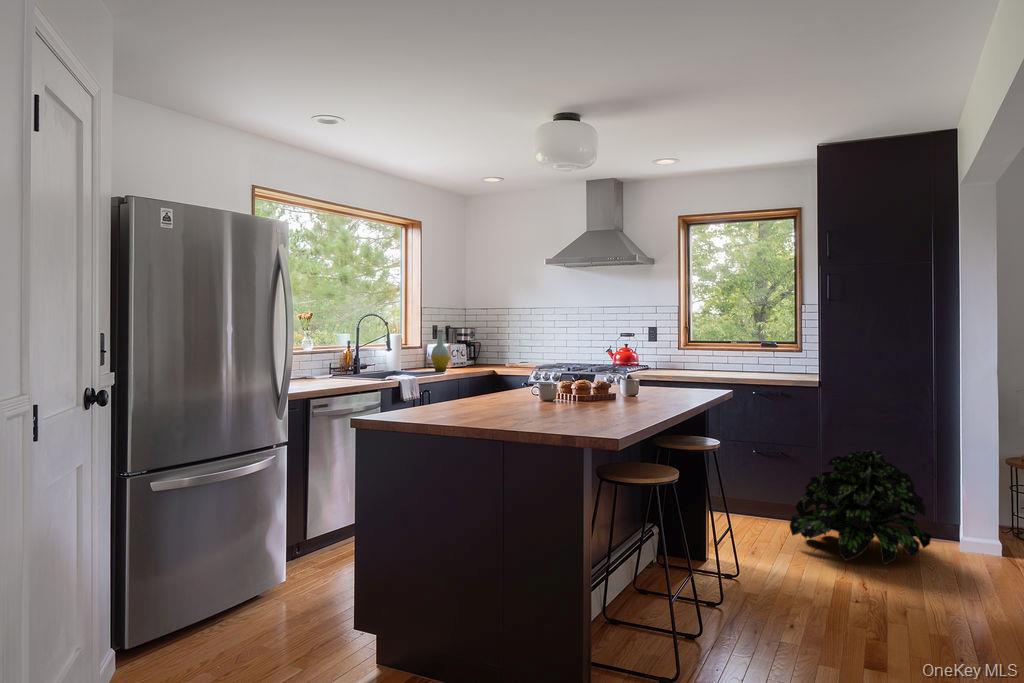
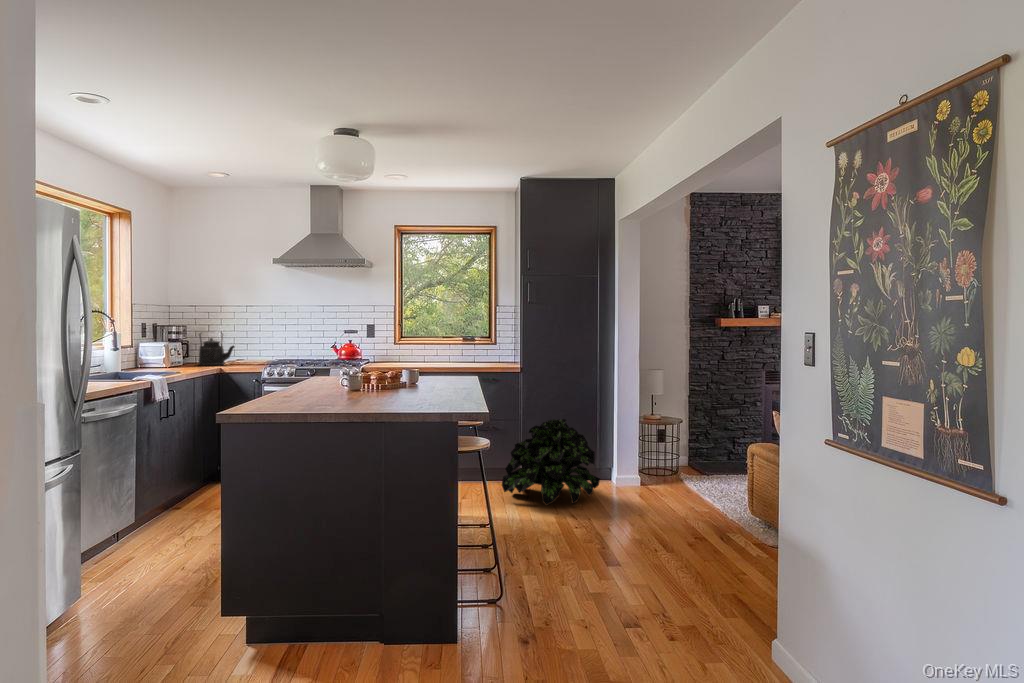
bottle: present [431,330,450,371] -> none [150,328,173,371]
kettle: none [480,335,512,367] -> present [199,333,235,365]

